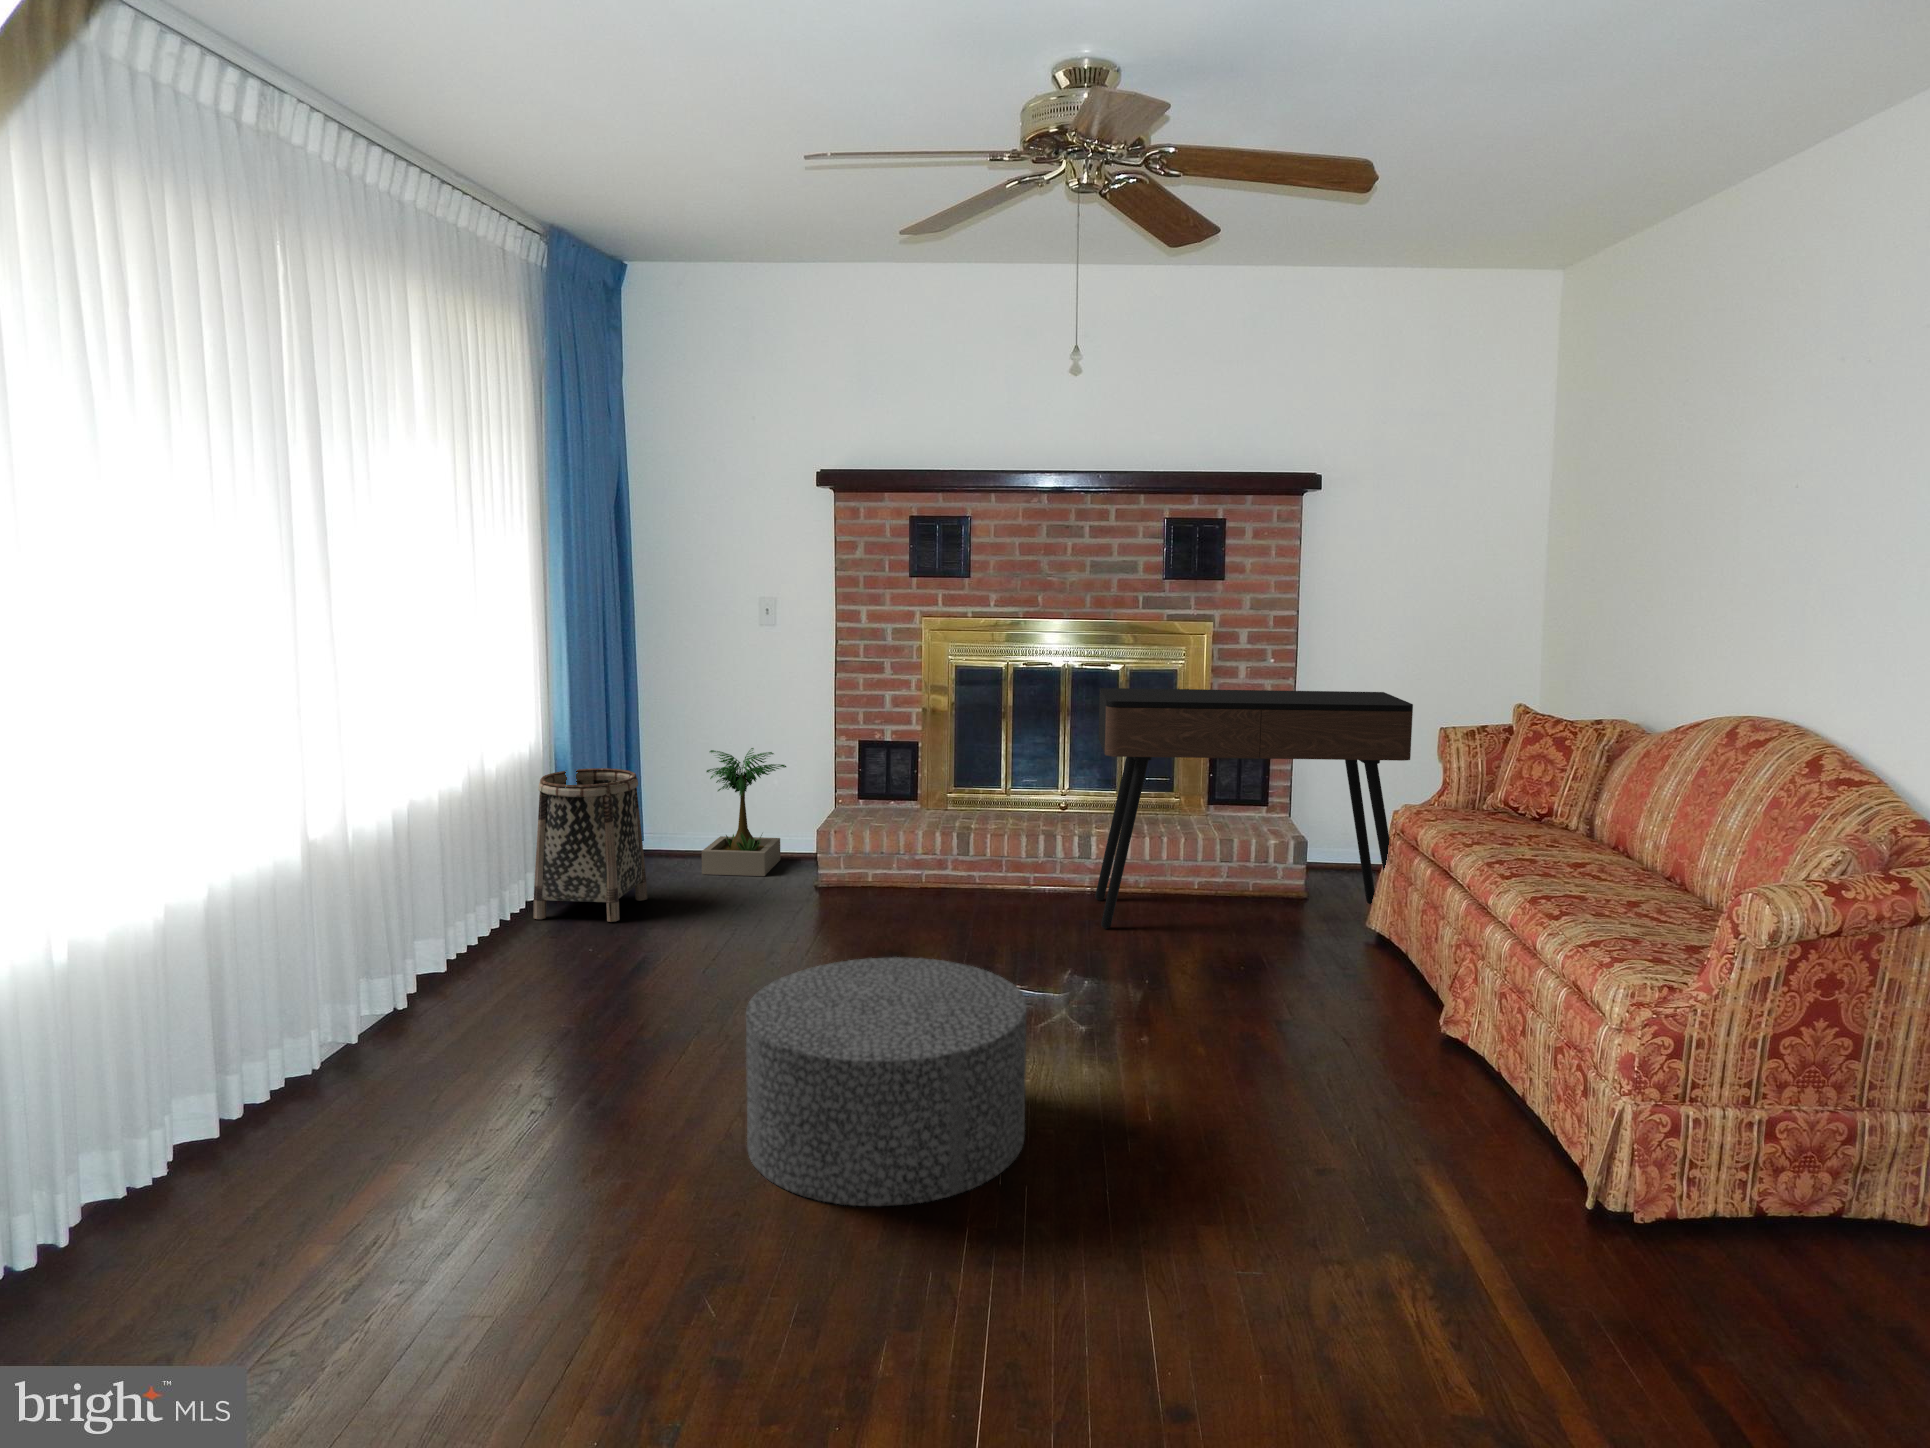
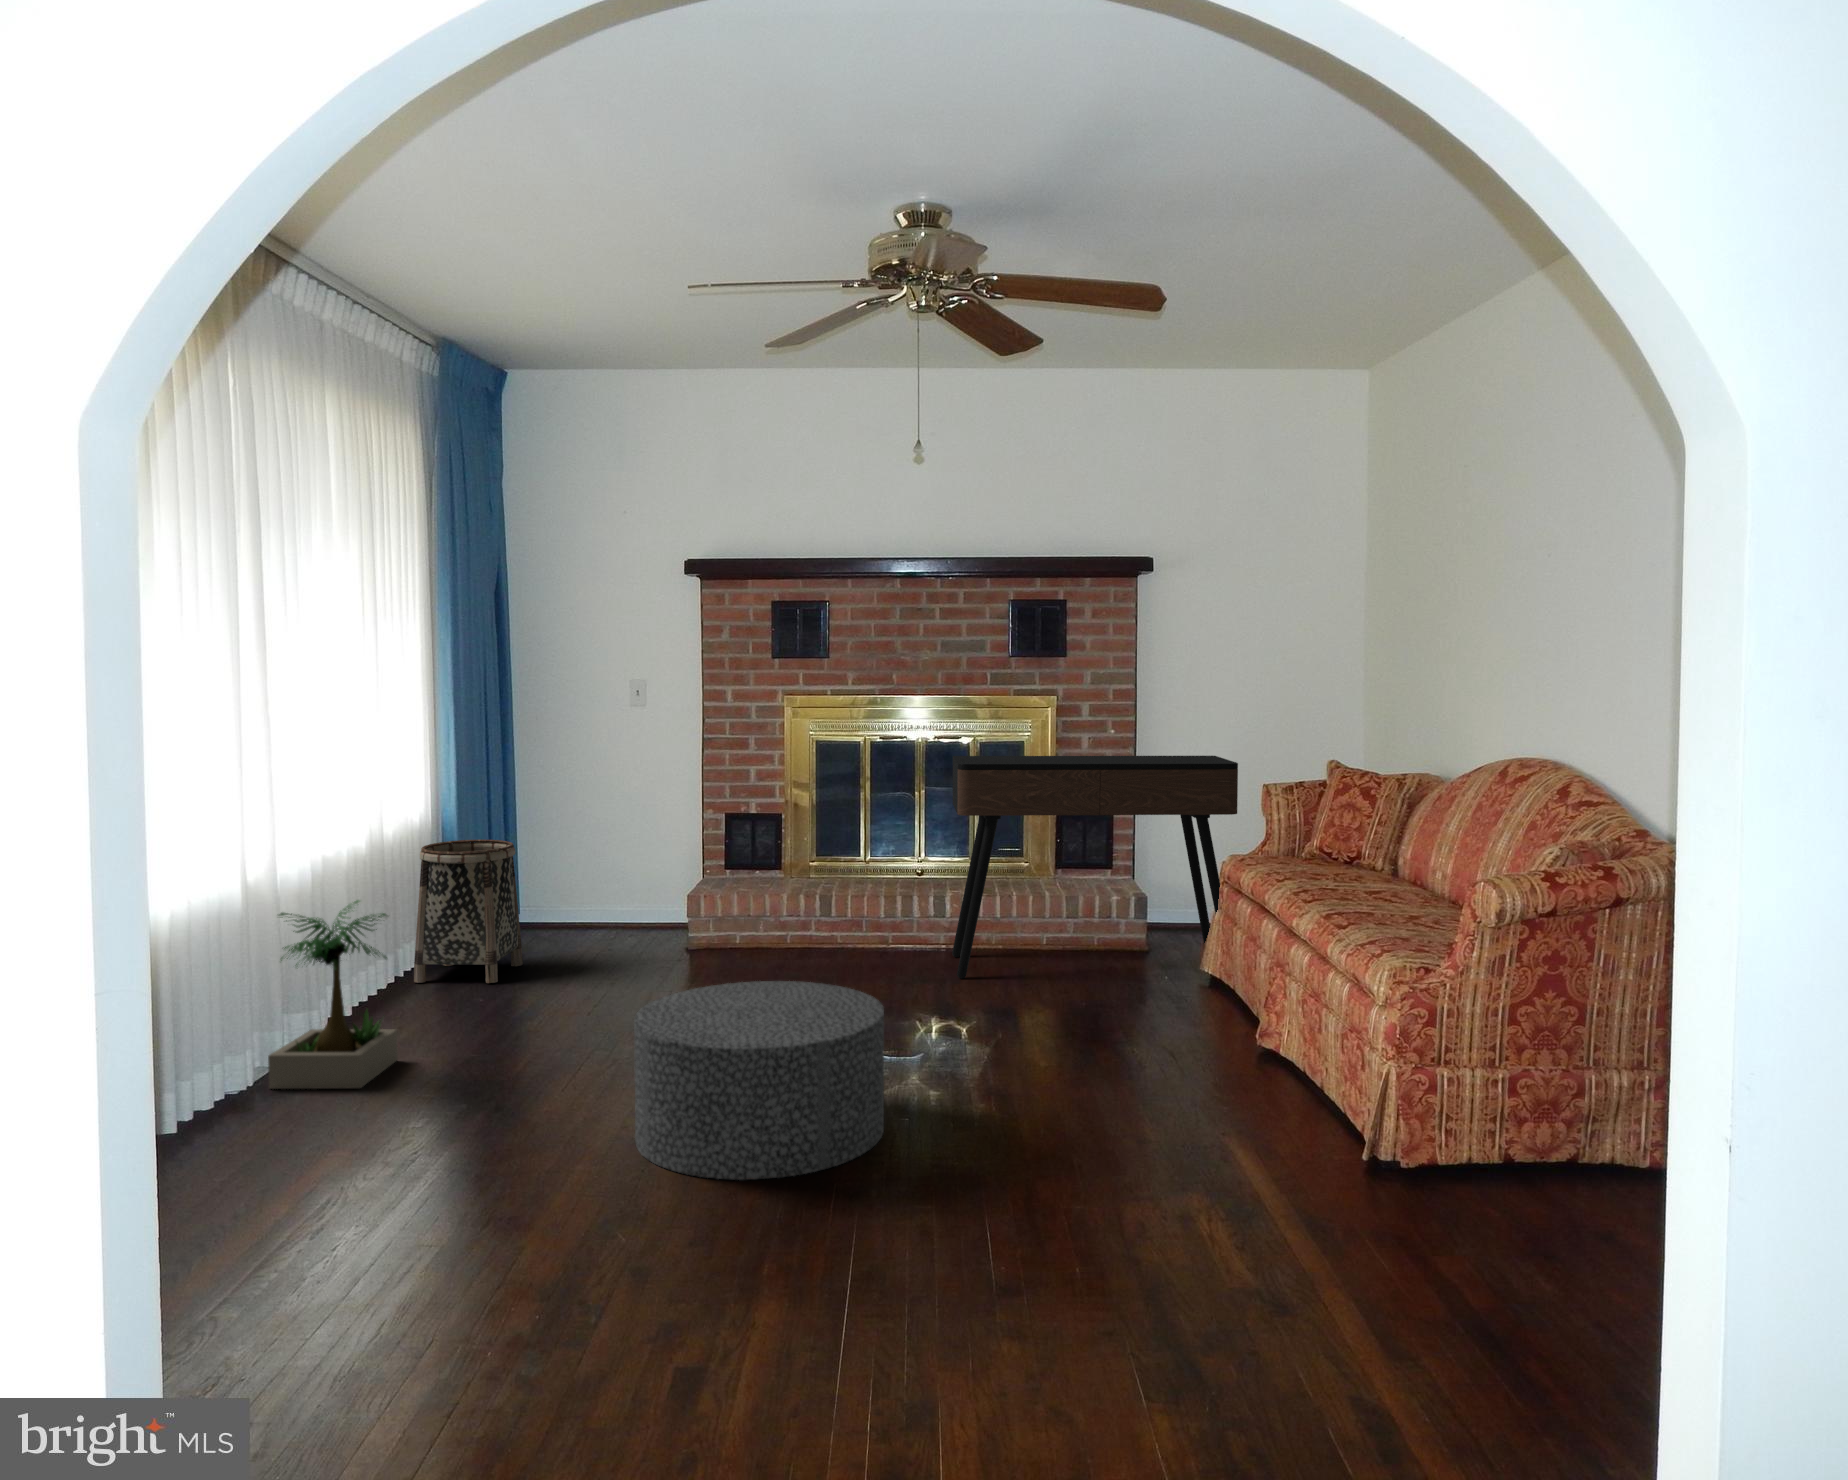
potted plant: present [702,748,786,876] -> present [268,900,398,1089]

